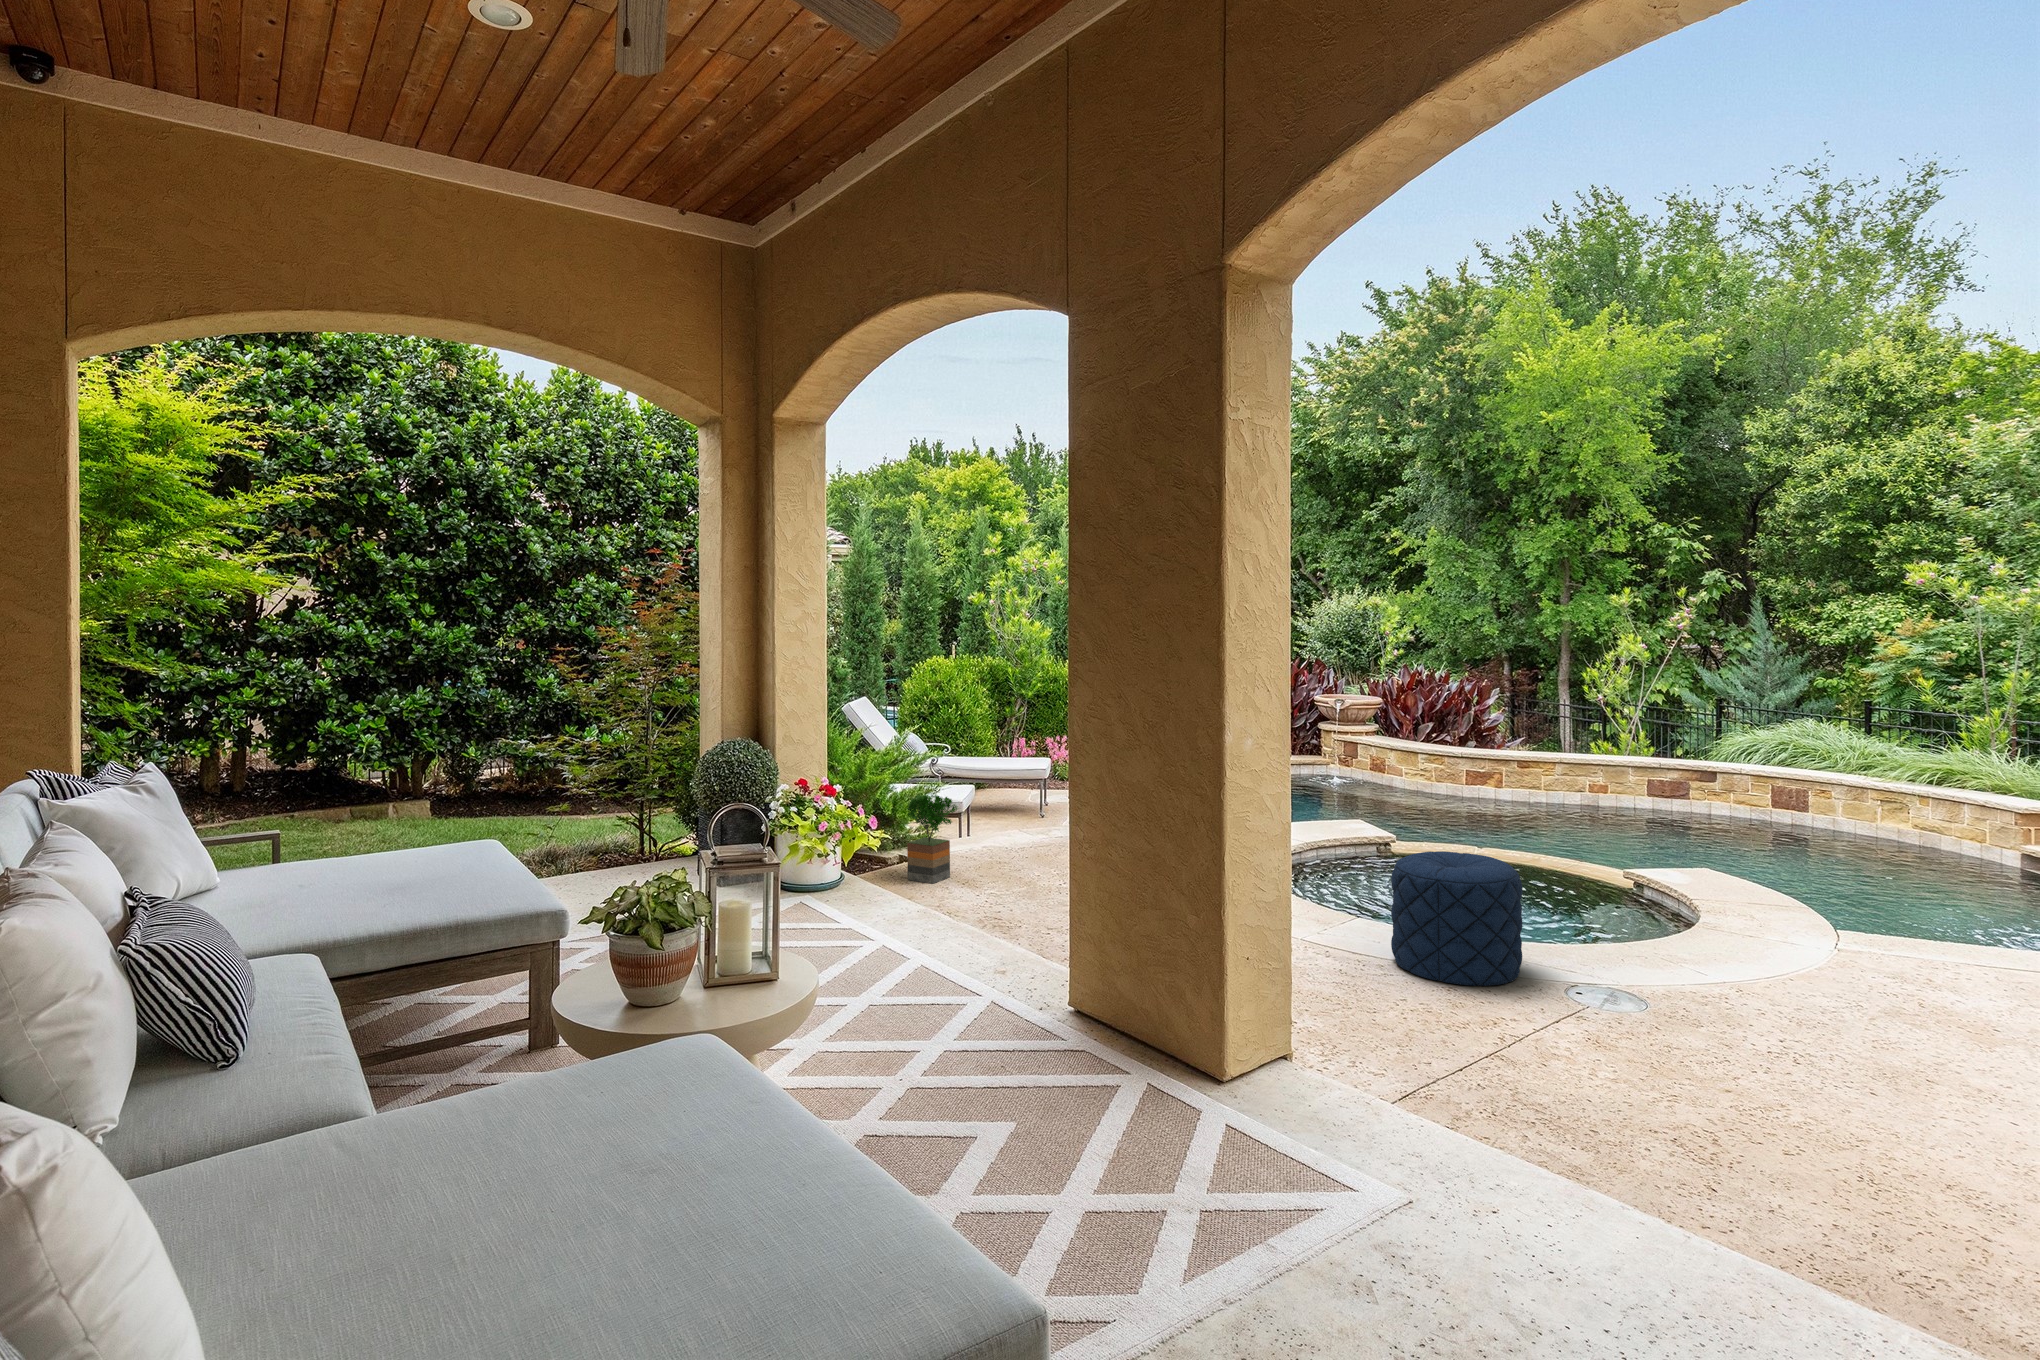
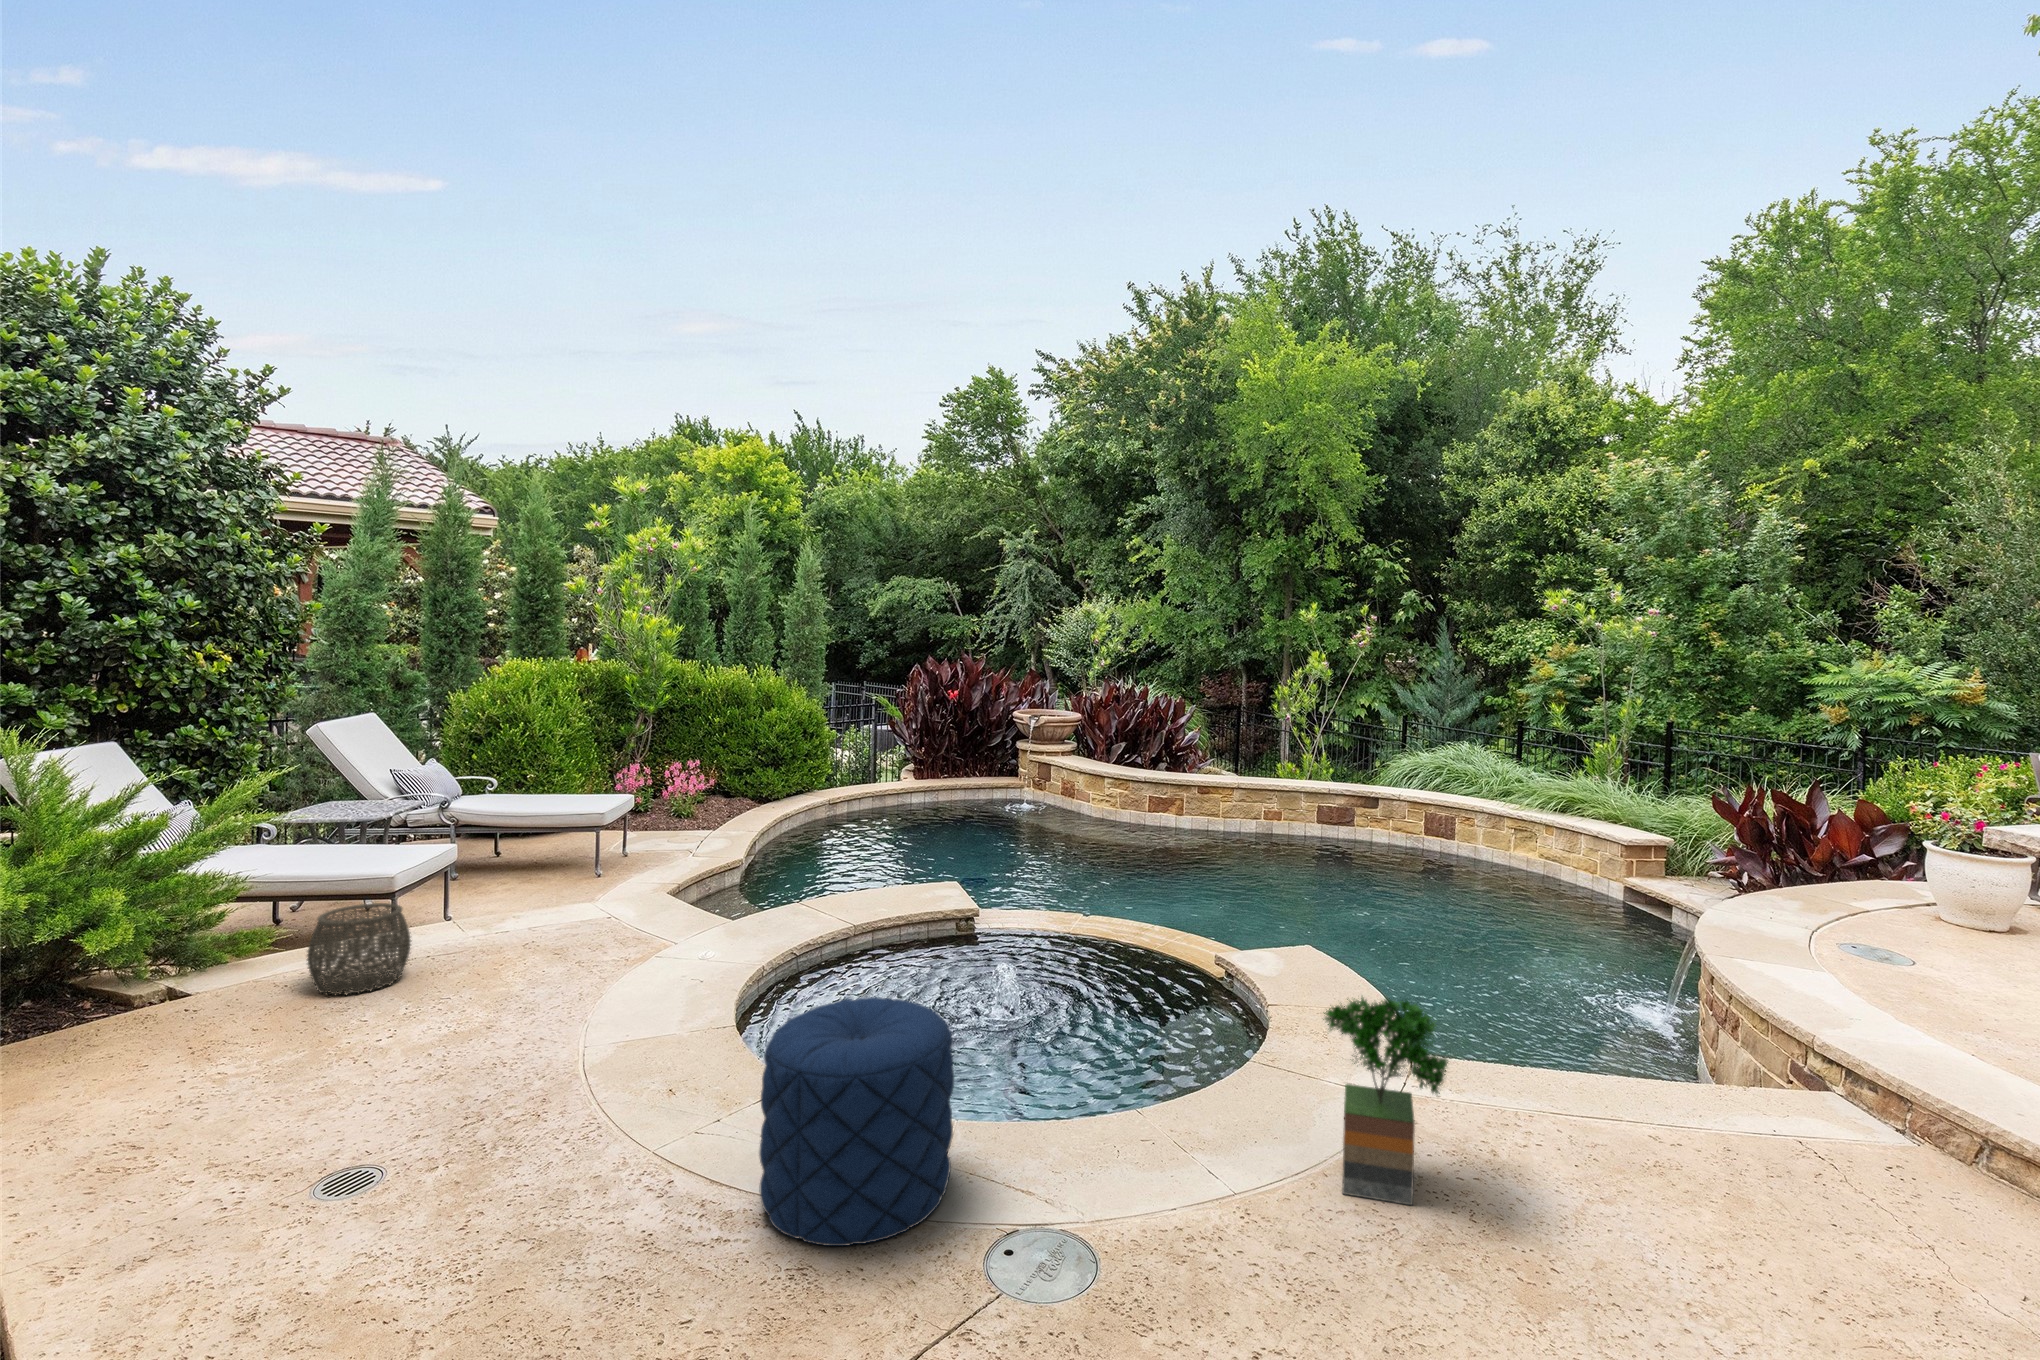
potted tree: present [907,794,957,884] -> present [1323,997,1448,1205]
woven basket: none [969,811,1025,866] -> present [307,903,411,995]

